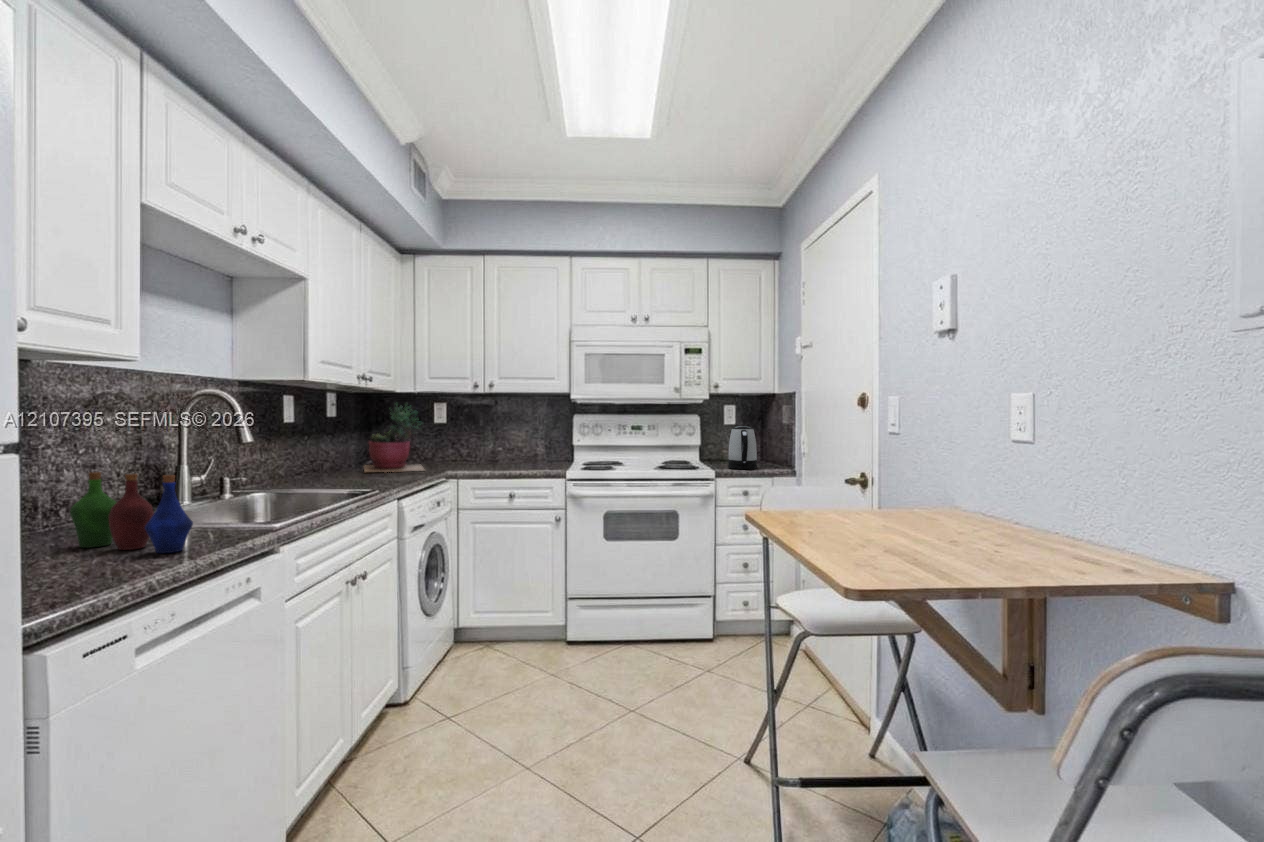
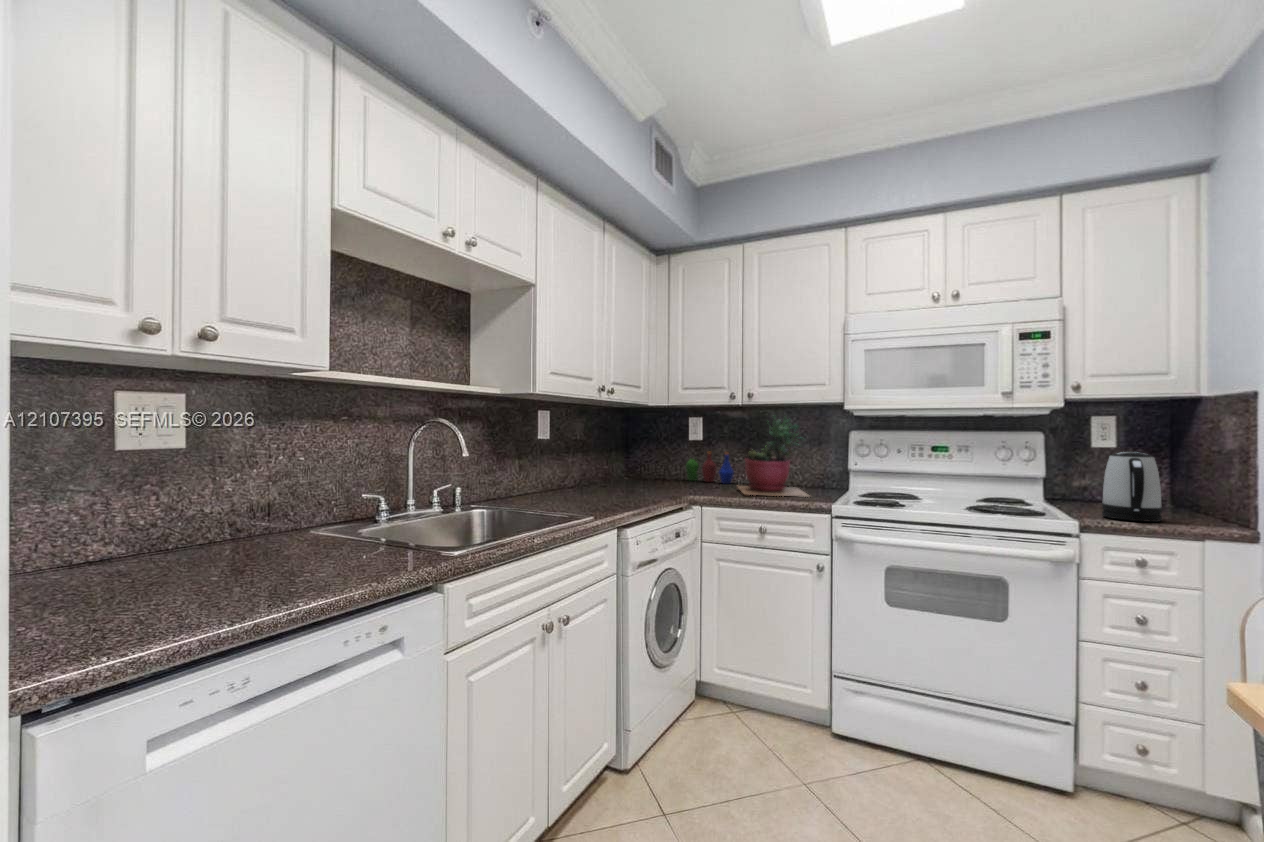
succulent plant: present [364,403,424,472] -> present [738,416,809,497]
bottle: present [70,472,193,553] -> present [686,451,734,484]

